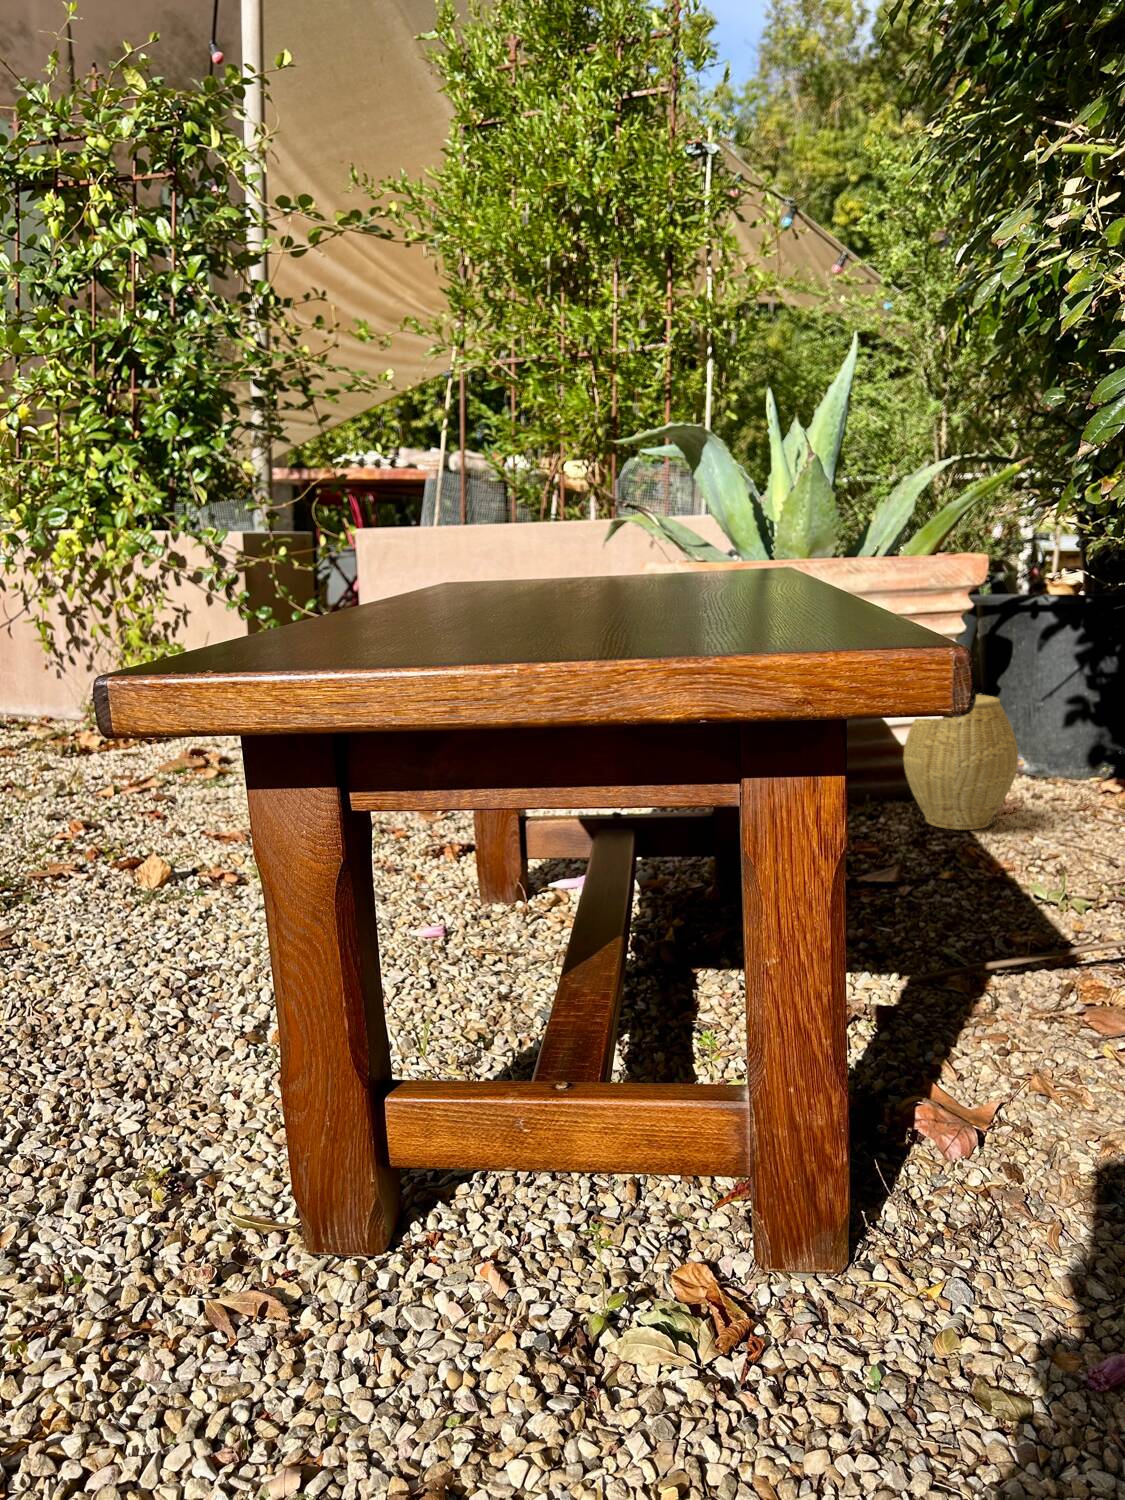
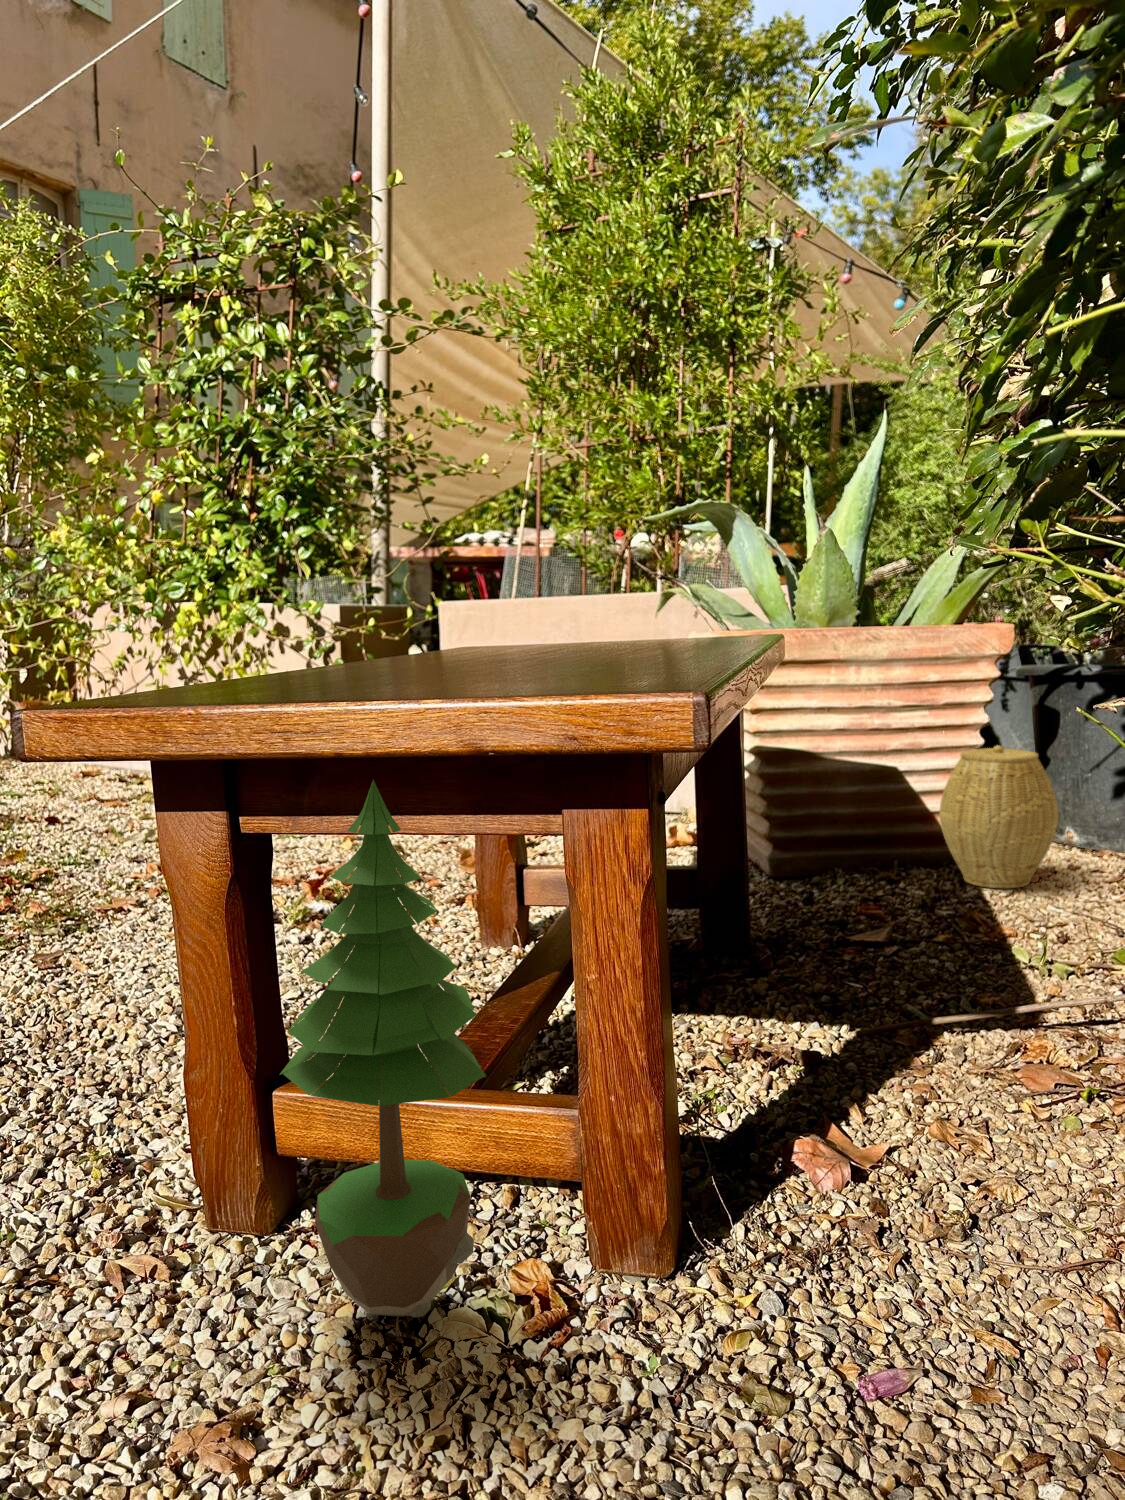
potted tree: none [449,747,676,1345] -> present [280,780,486,1317]

